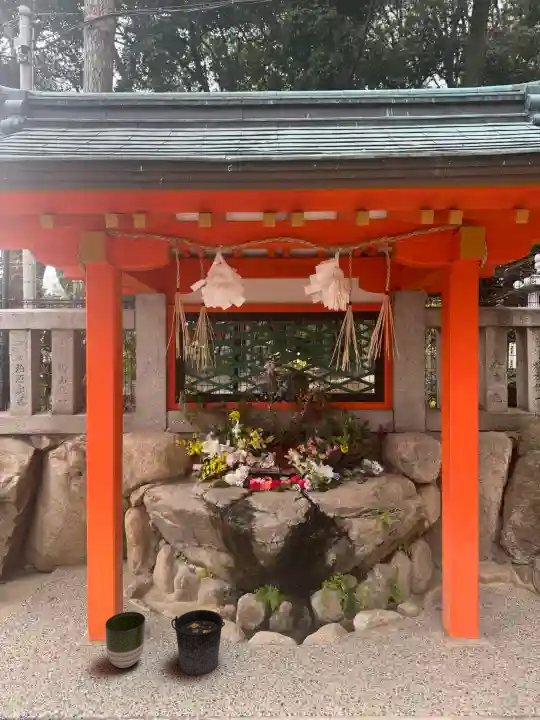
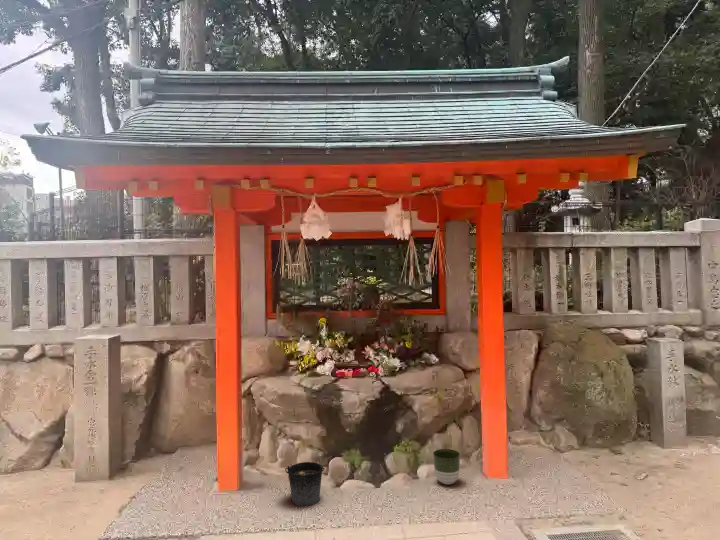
planter: present [105,612,145,668] -> present [433,449,460,485]

